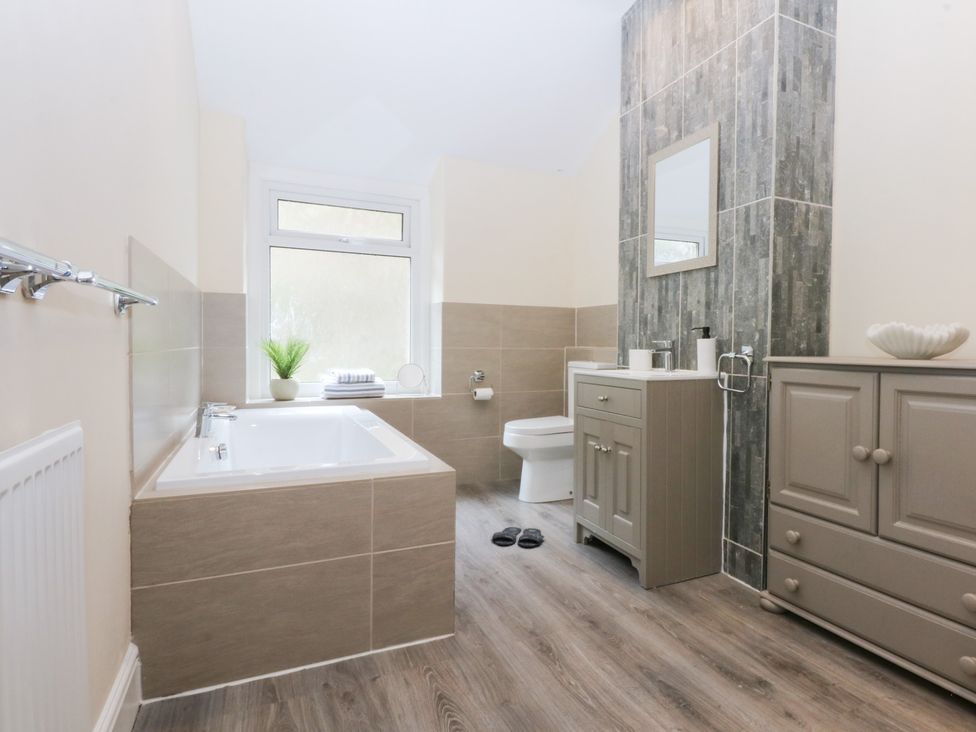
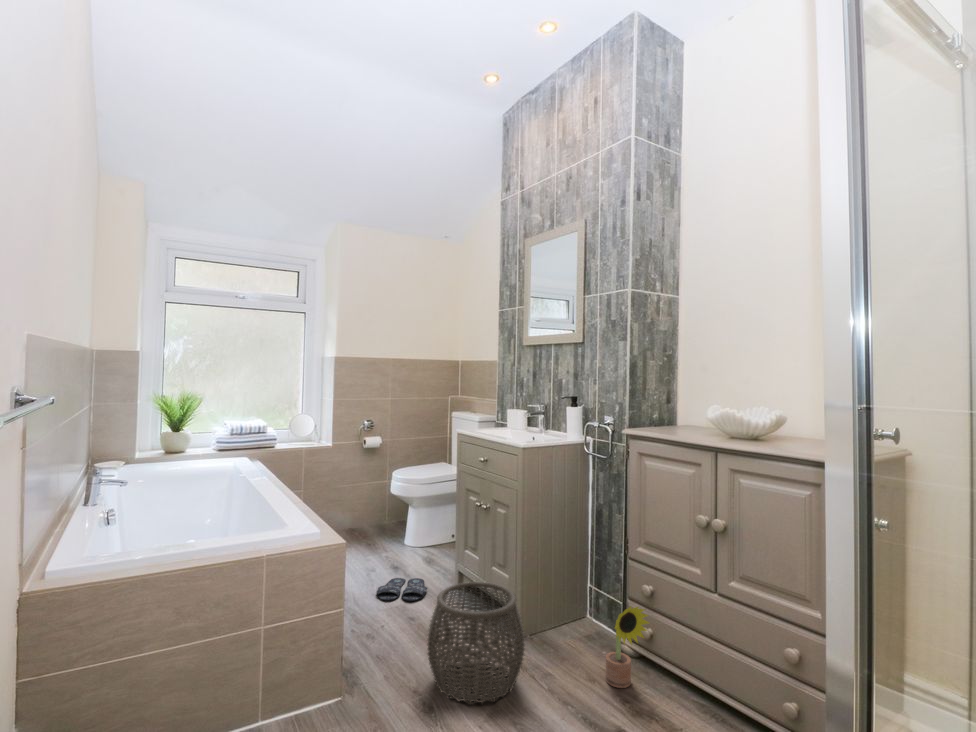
woven basket: none [545,519,650,636] -> present [427,582,525,705]
decorative plant: none [742,547,795,636] -> present [606,606,649,688]

